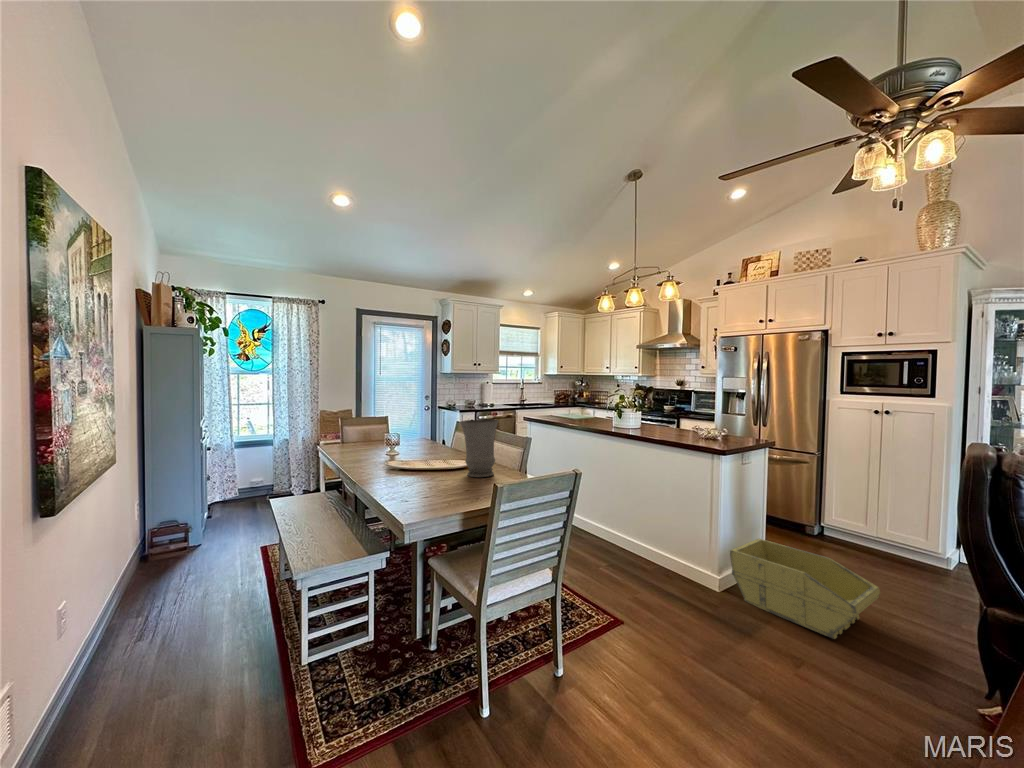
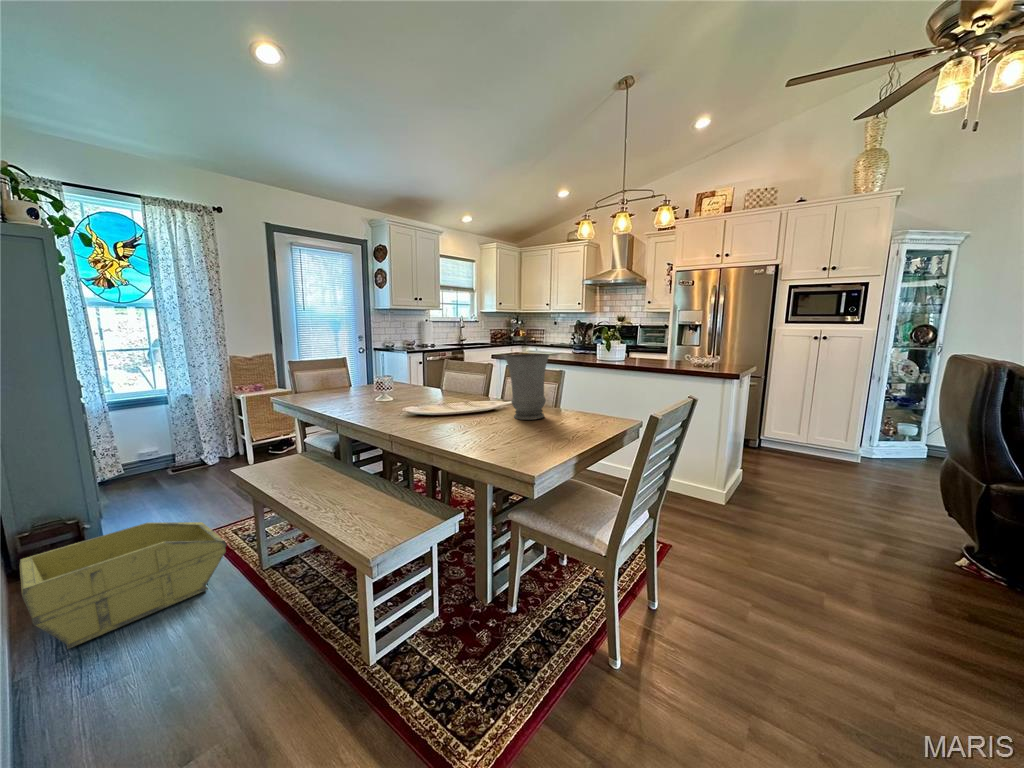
storage bin: present [730,539,880,639] -> present [20,522,227,649]

